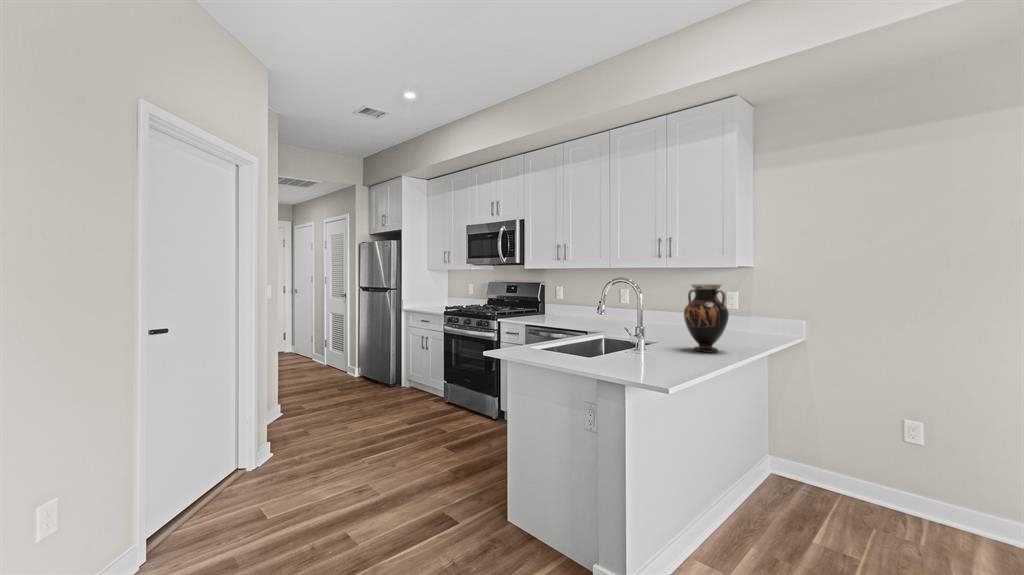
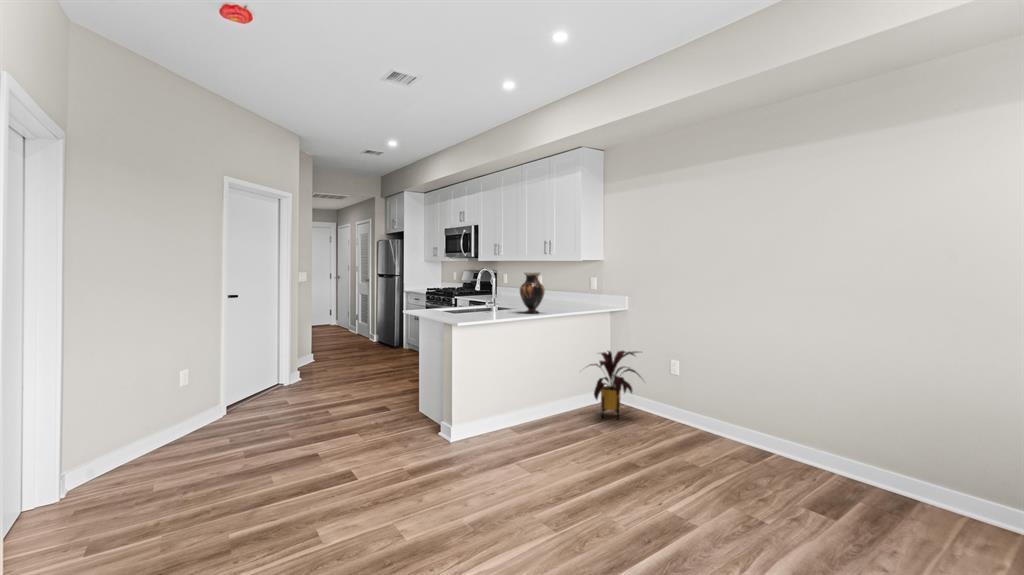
house plant: none [783,405,897,524] -> present [586,351,640,419]

